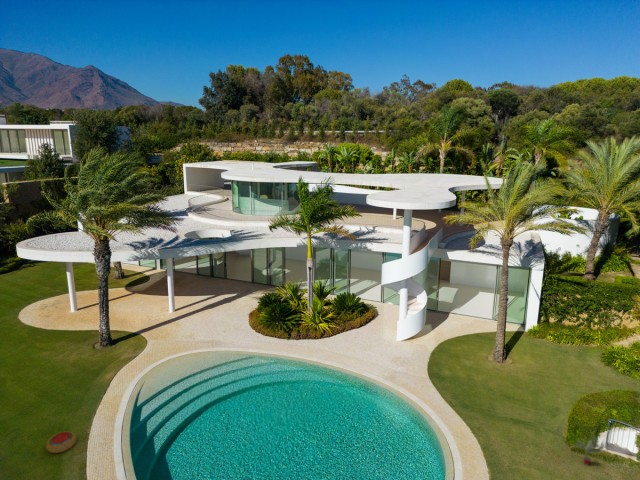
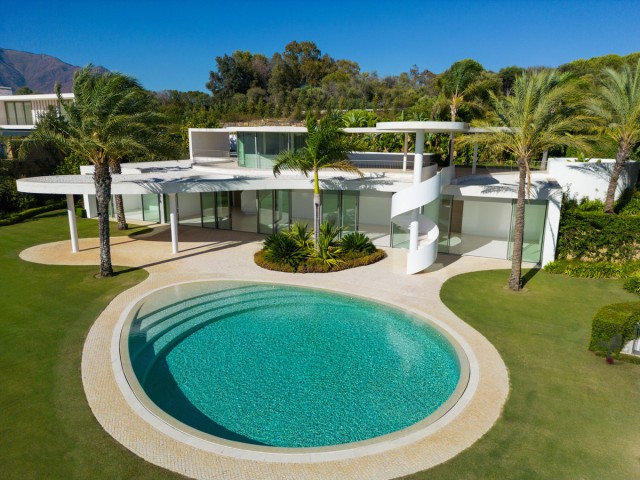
pouf: present [46,431,76,453] -> none [43,333,74,351]

